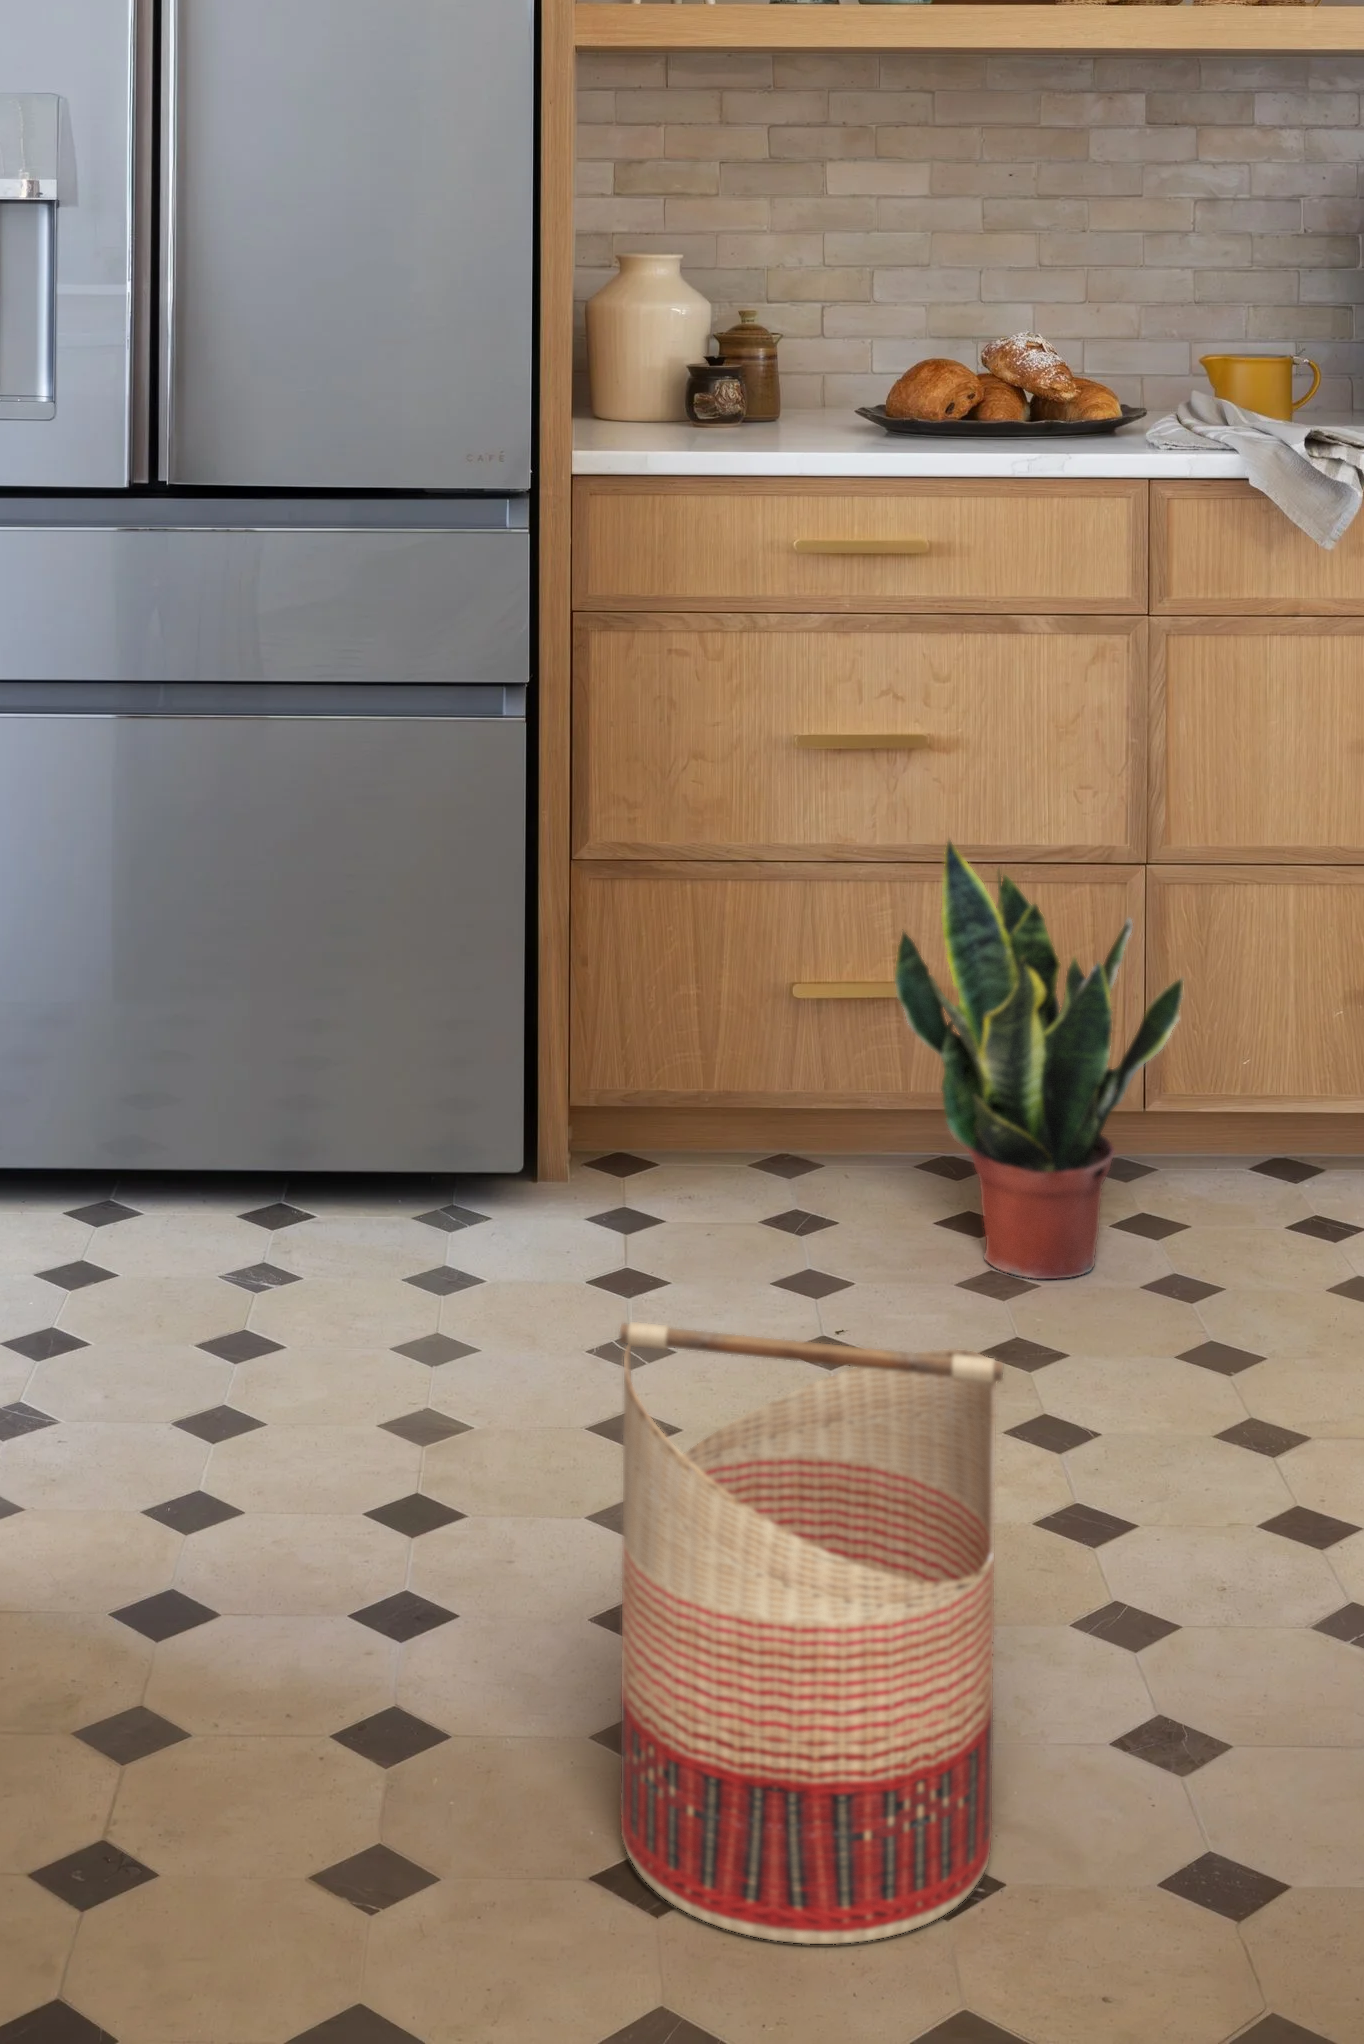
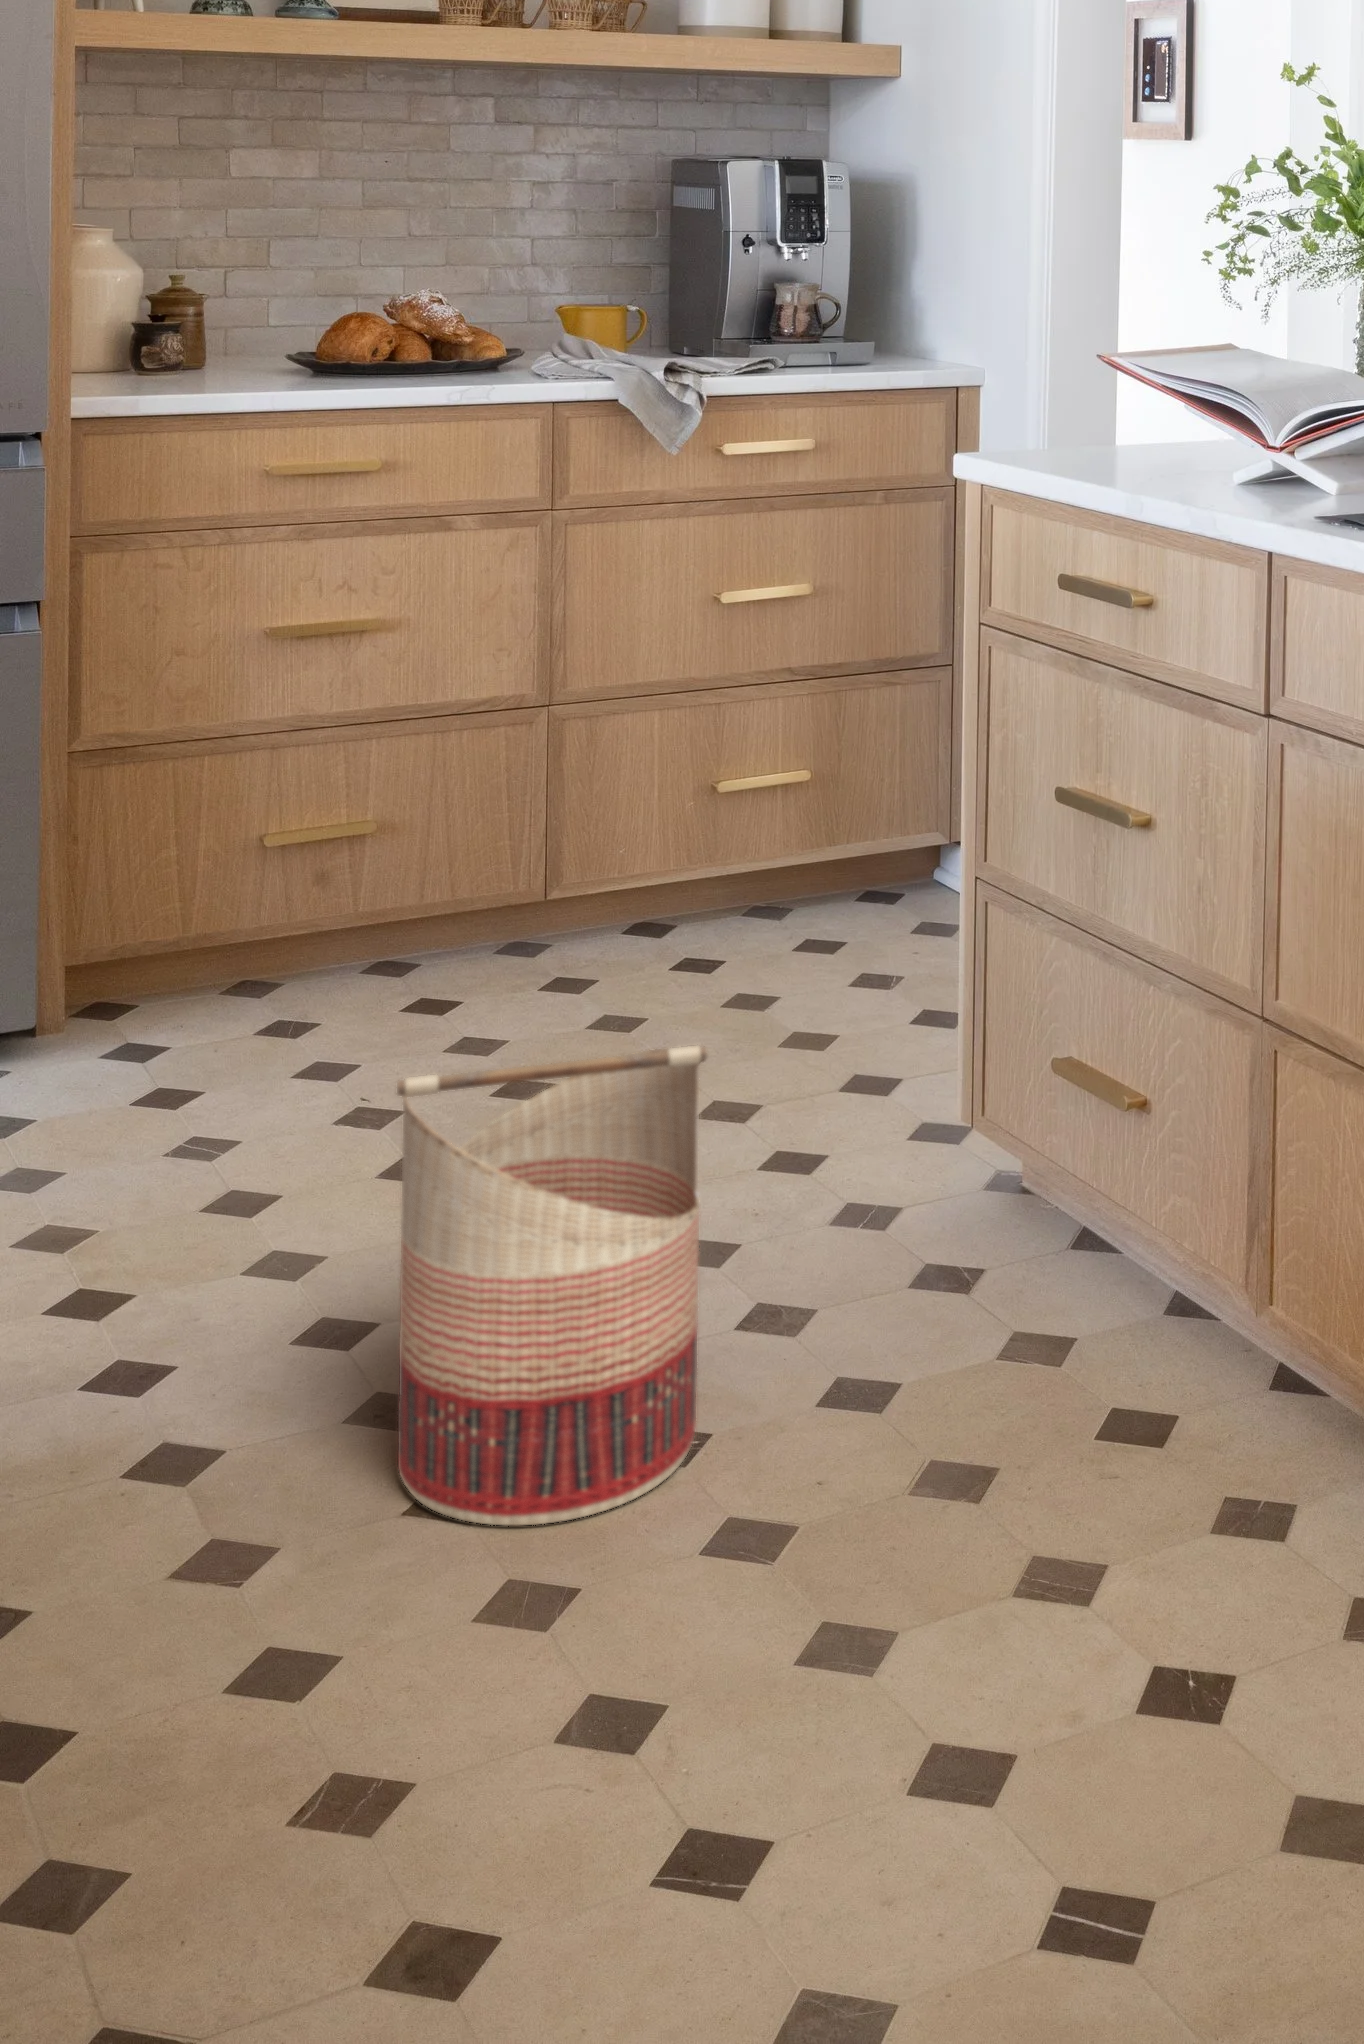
potted plant: present [895,841,1183,1279] -> none [384,694,614,1035]

